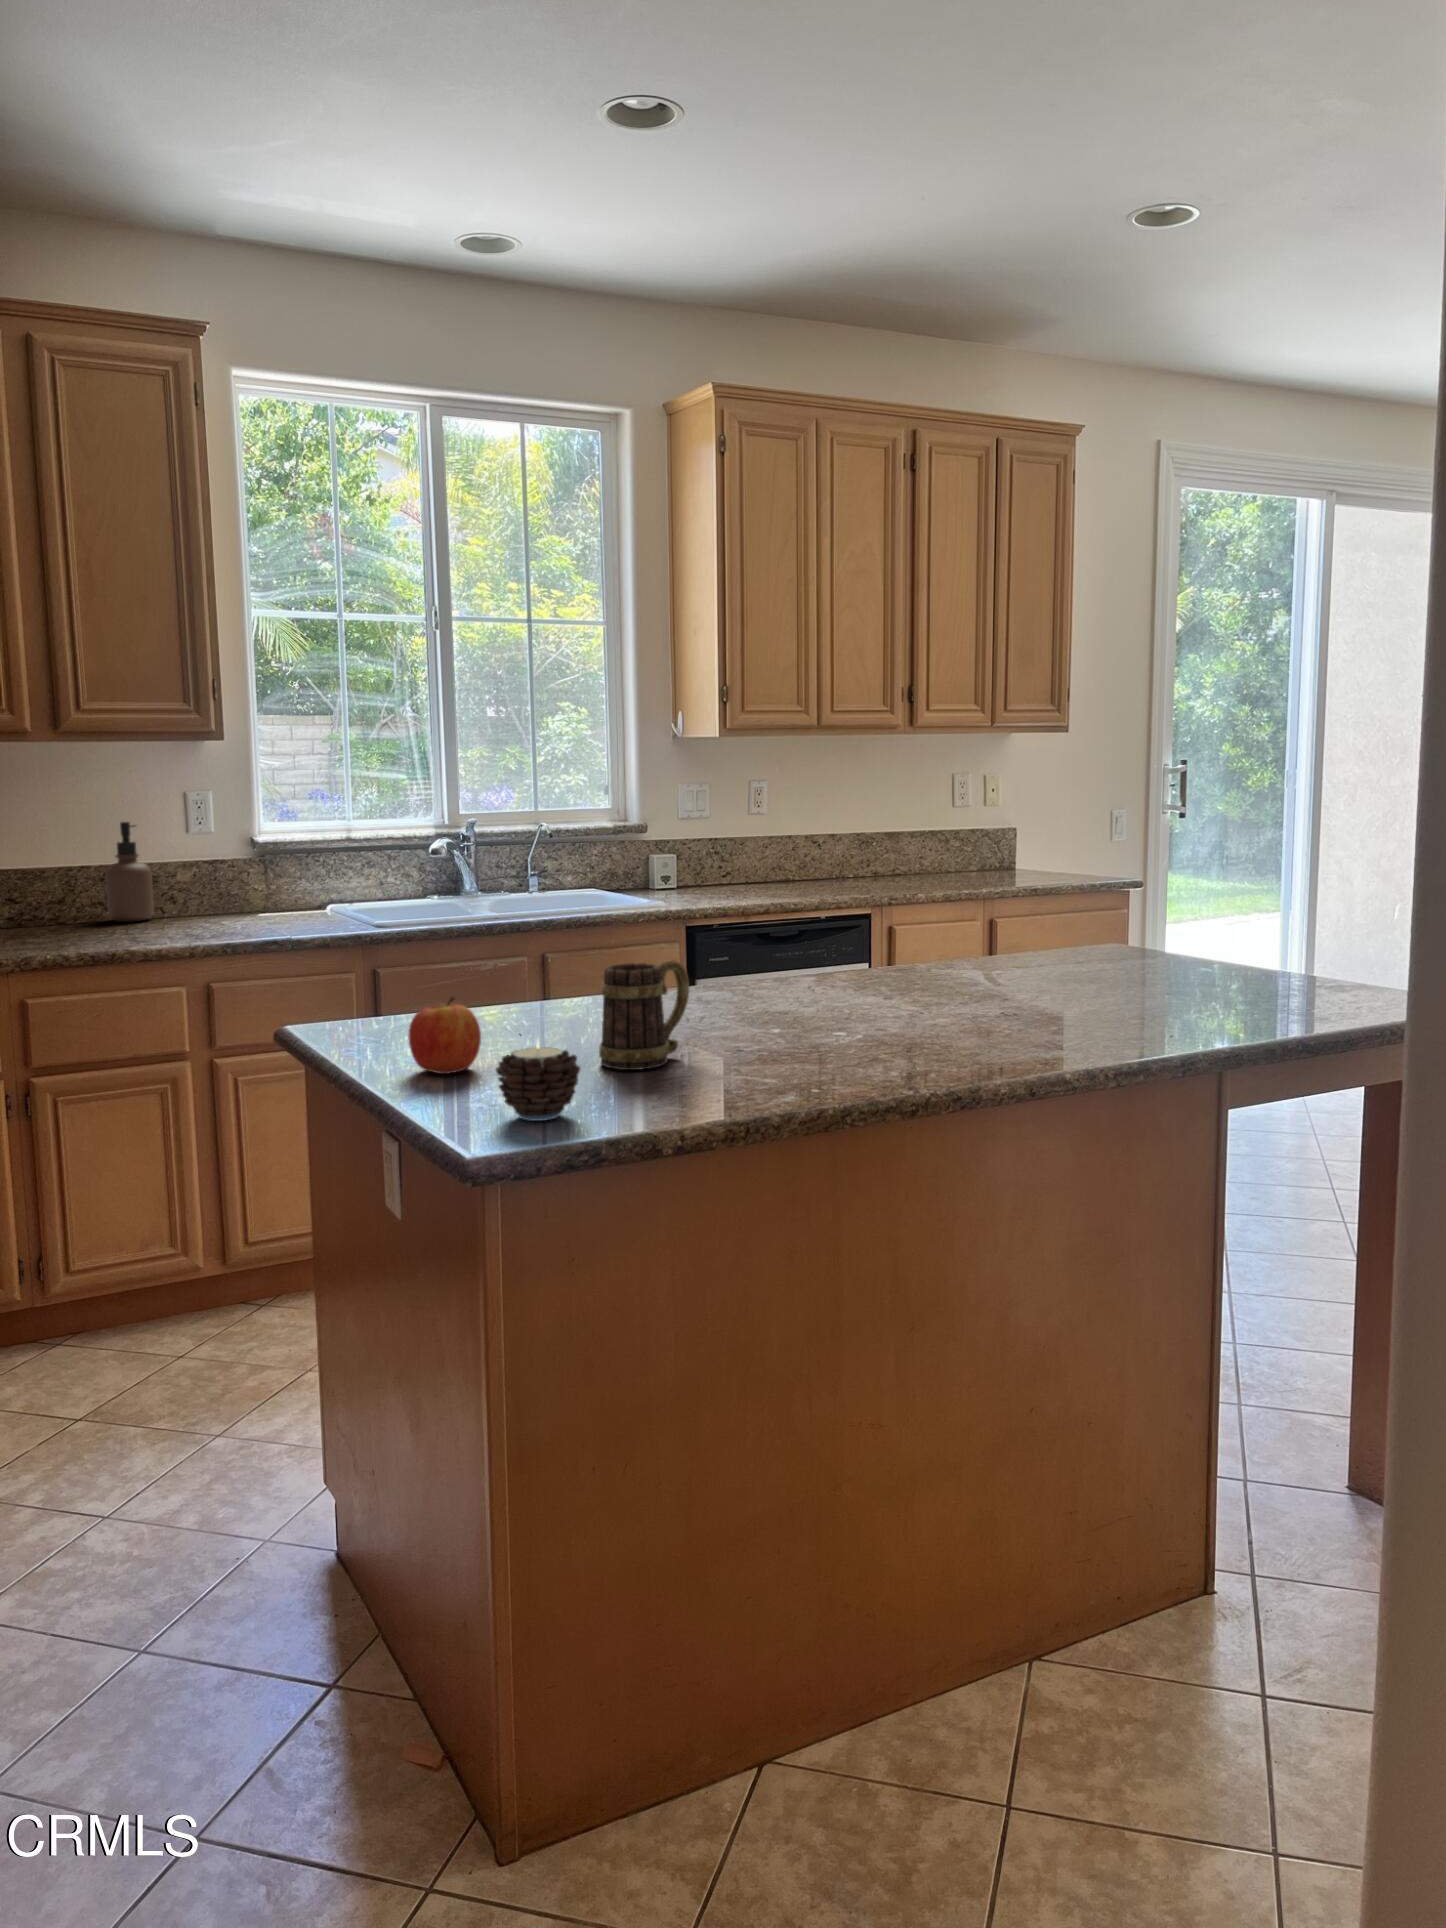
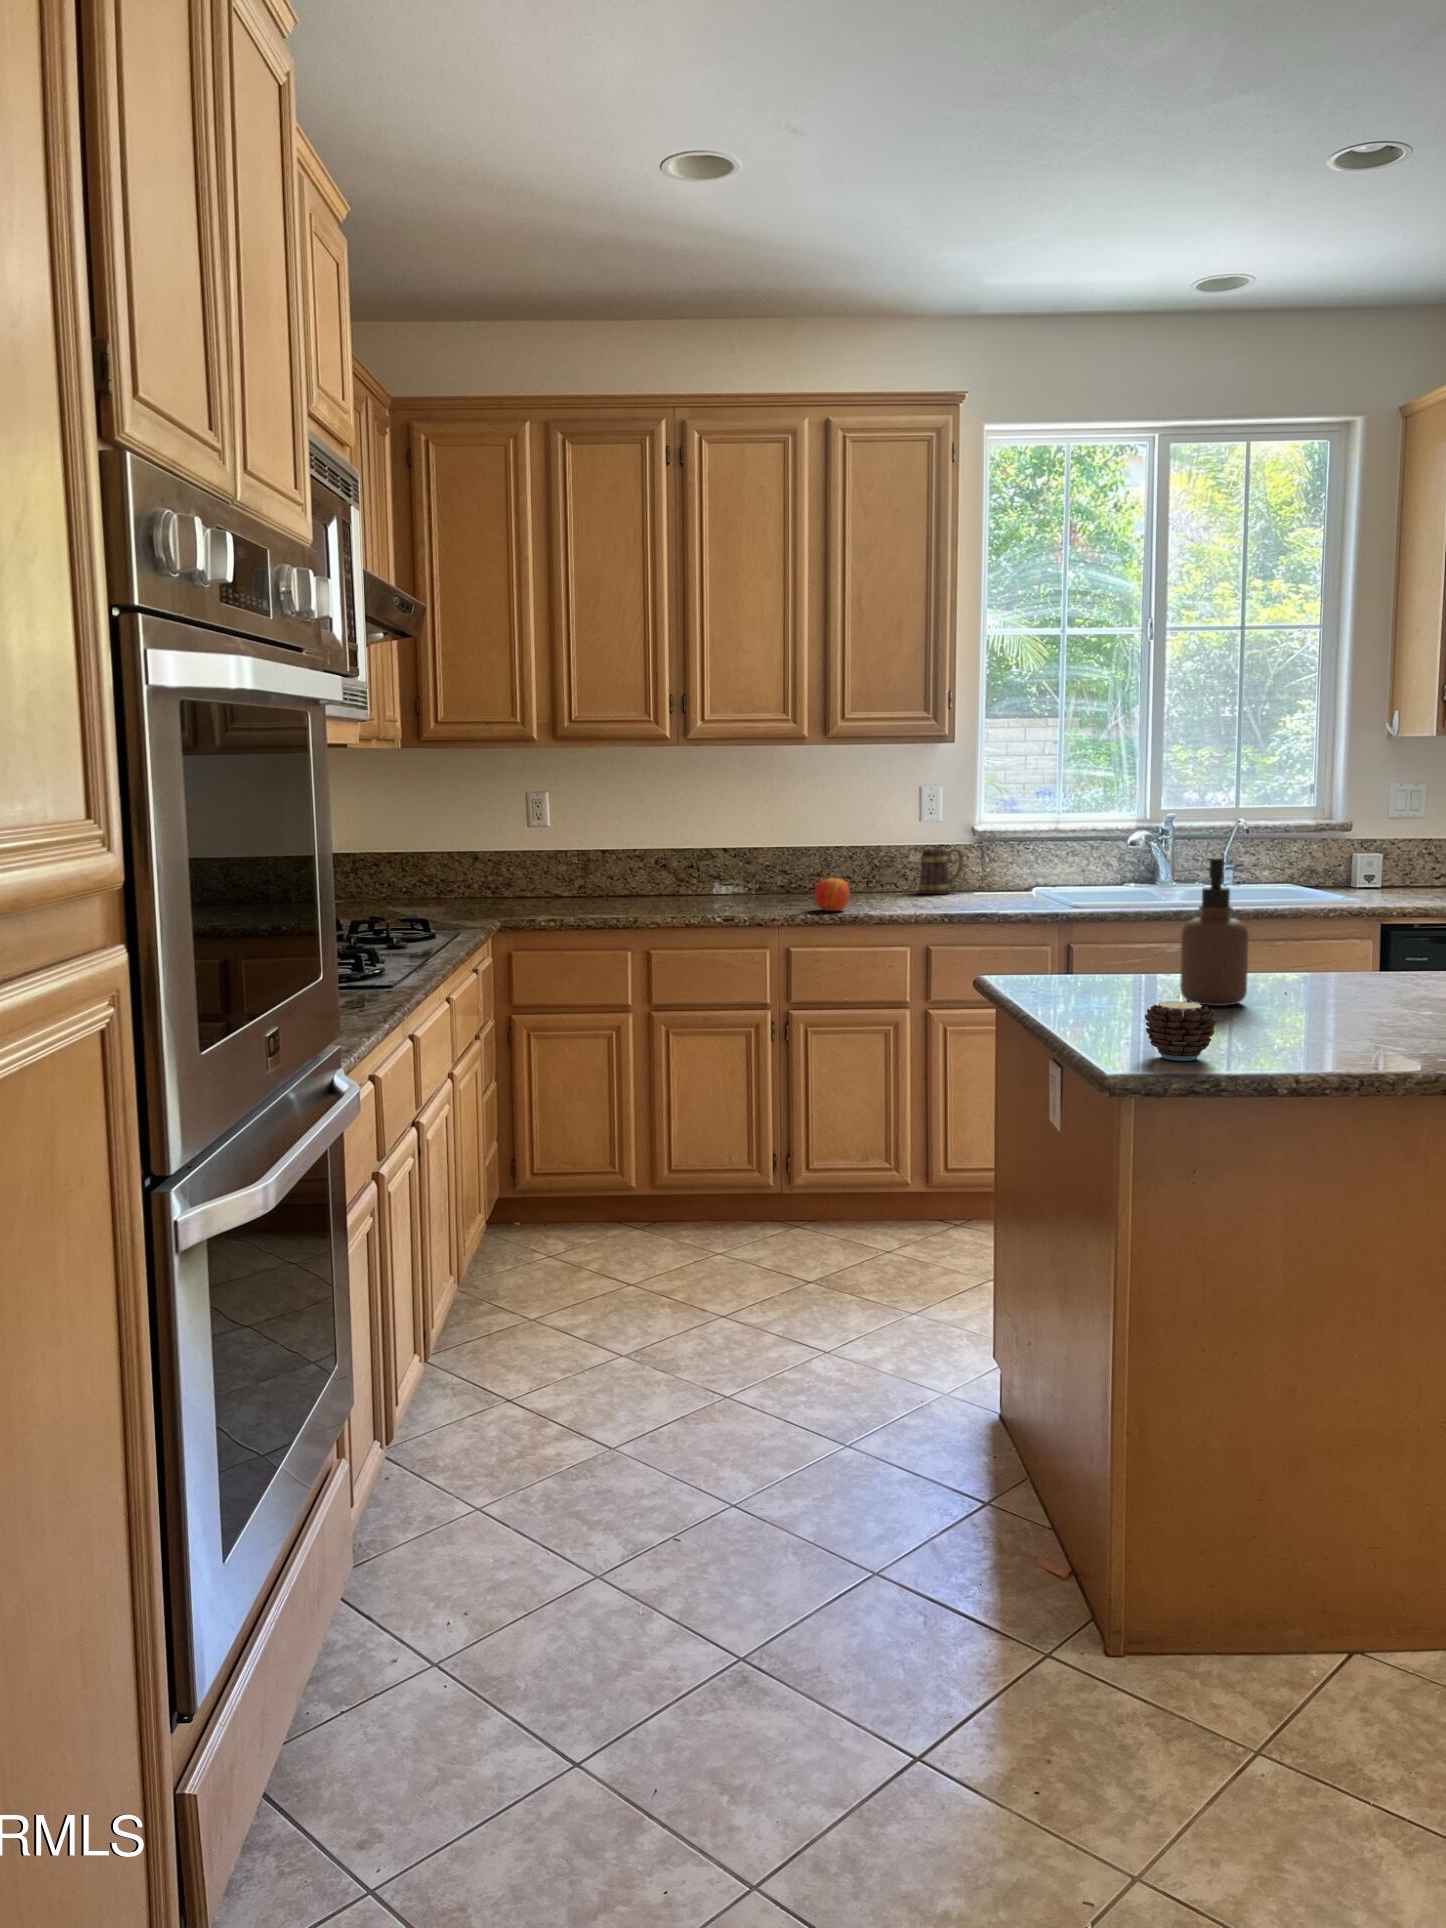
soap dispenser: present [105,822,154,922] -> present [1180,858,1249,1006]
mug: present [599,961,689,1070] -> present [919,848,964,894]
apple: present [408,997,481,1074] -> present [815,877,850,911]

